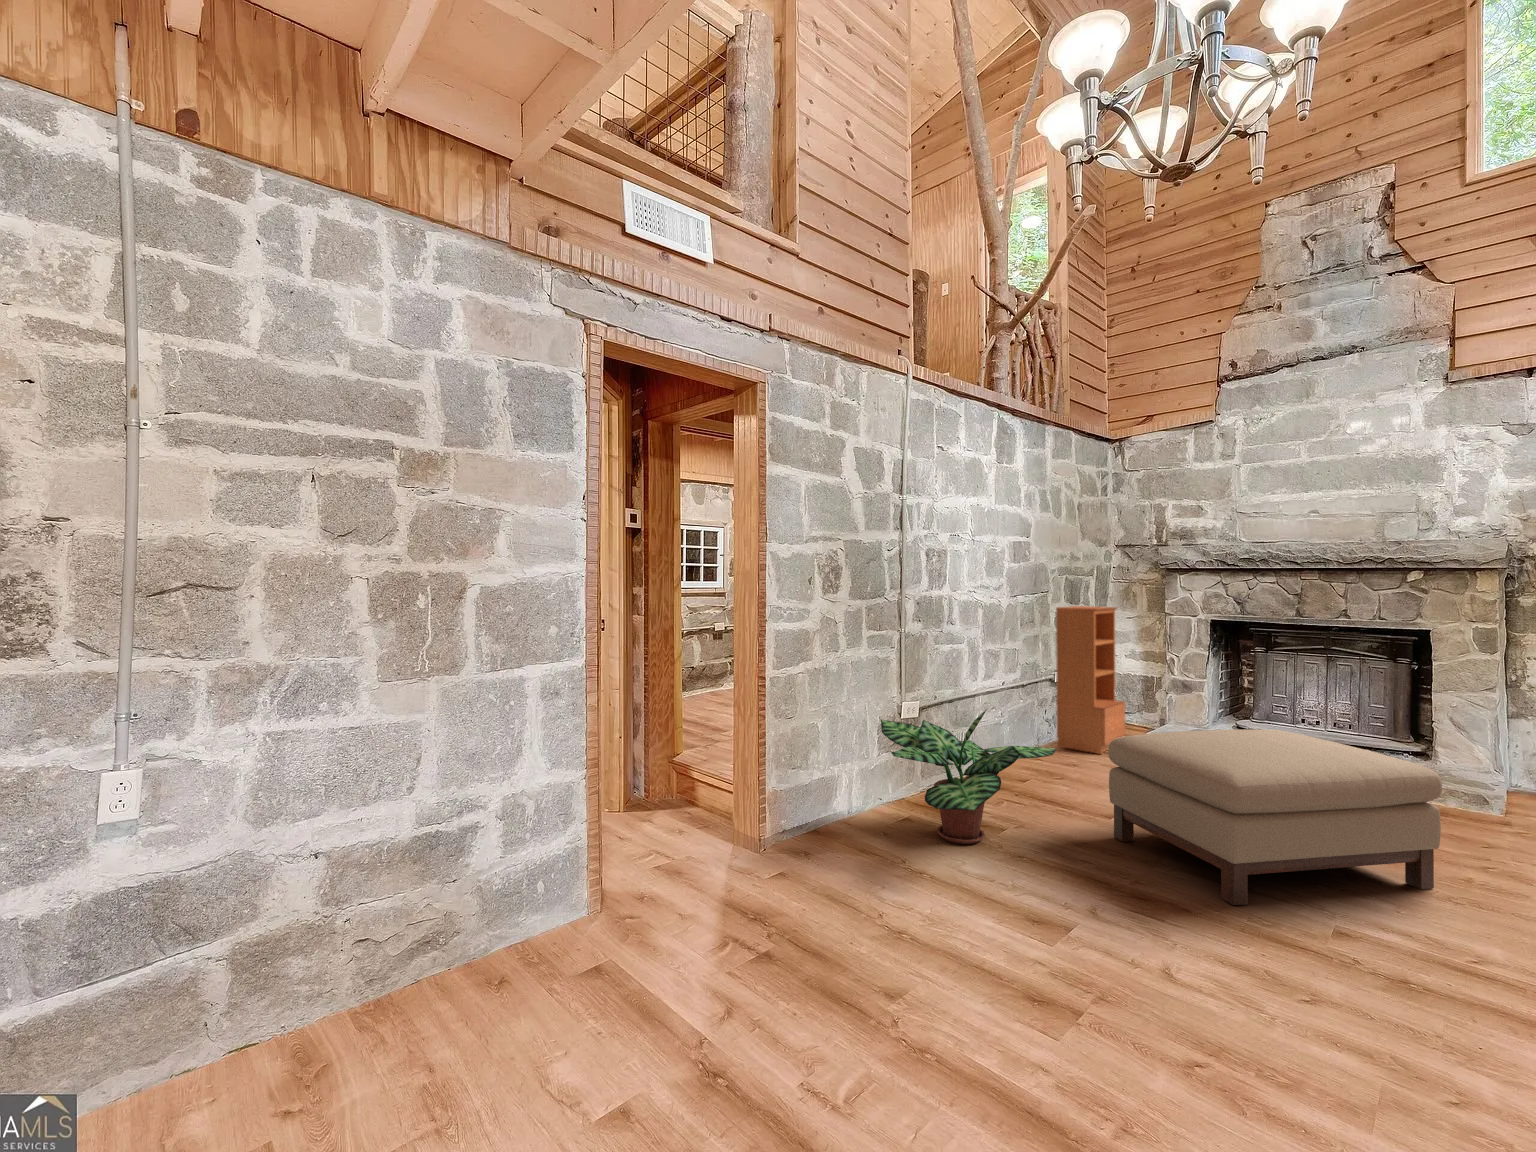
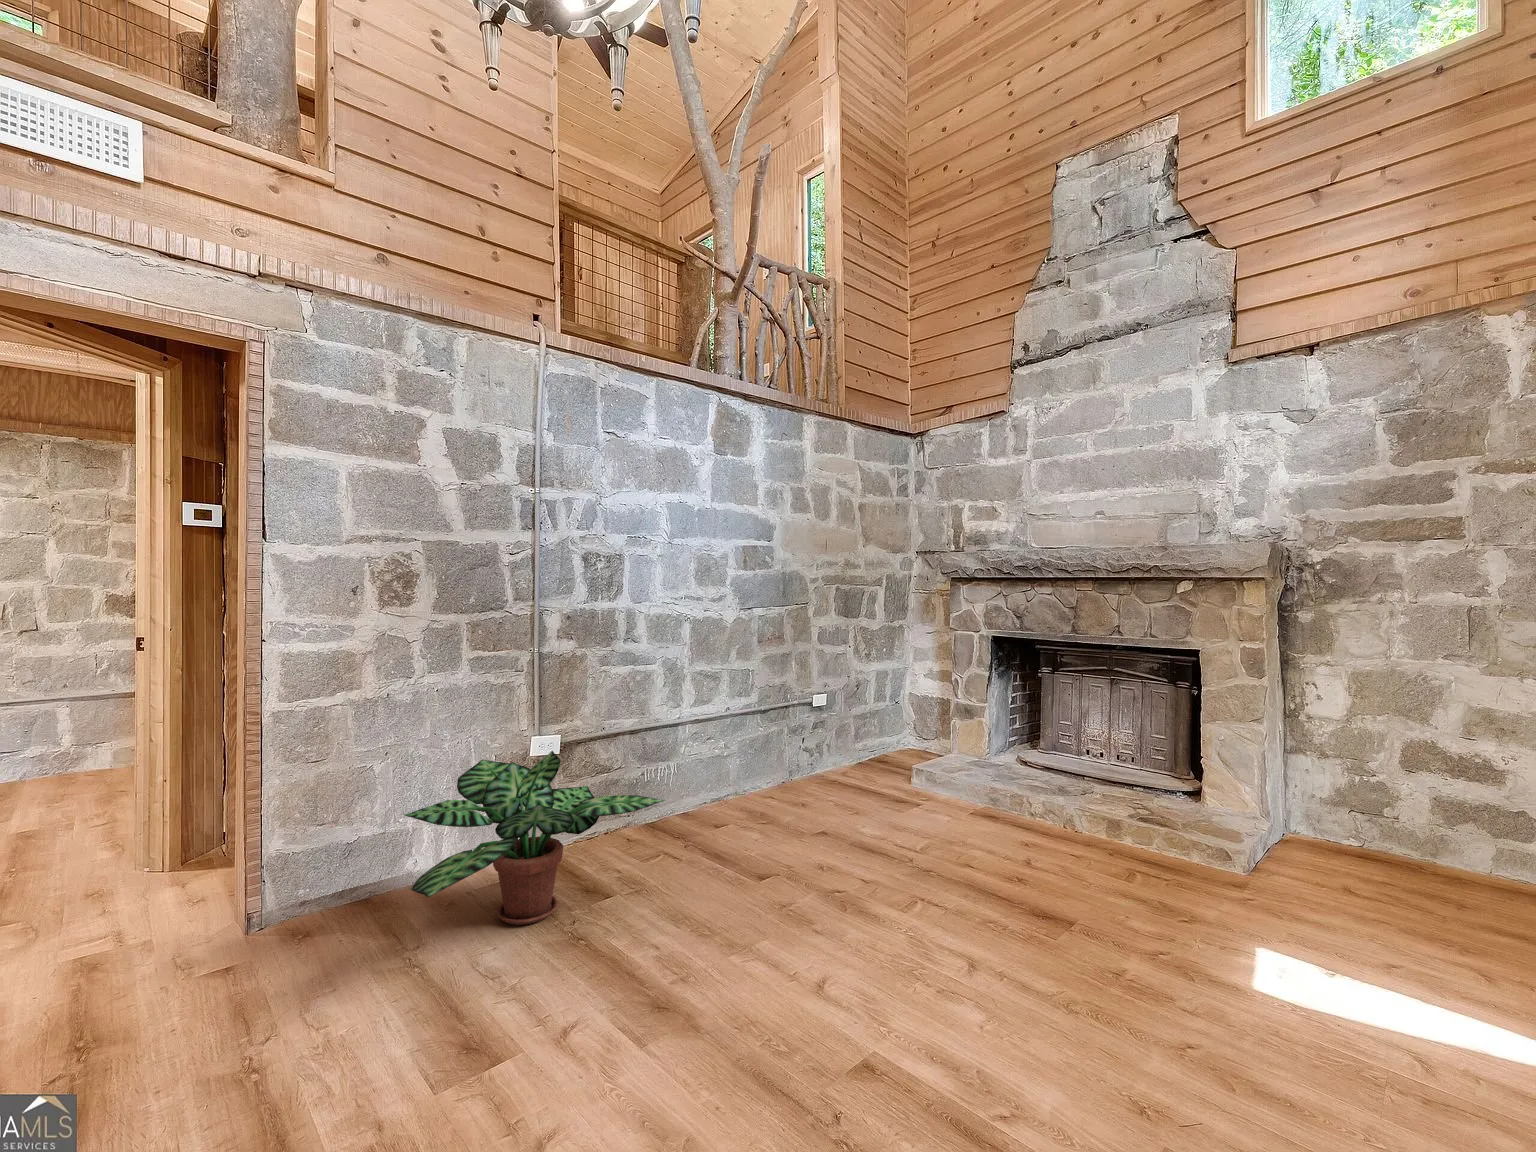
bookcase: present [1056,606,1125,754] -> none [811,620,890,792]
ottoman: present [1108,729,1442,905] -> none [710,779,1049,1038]

